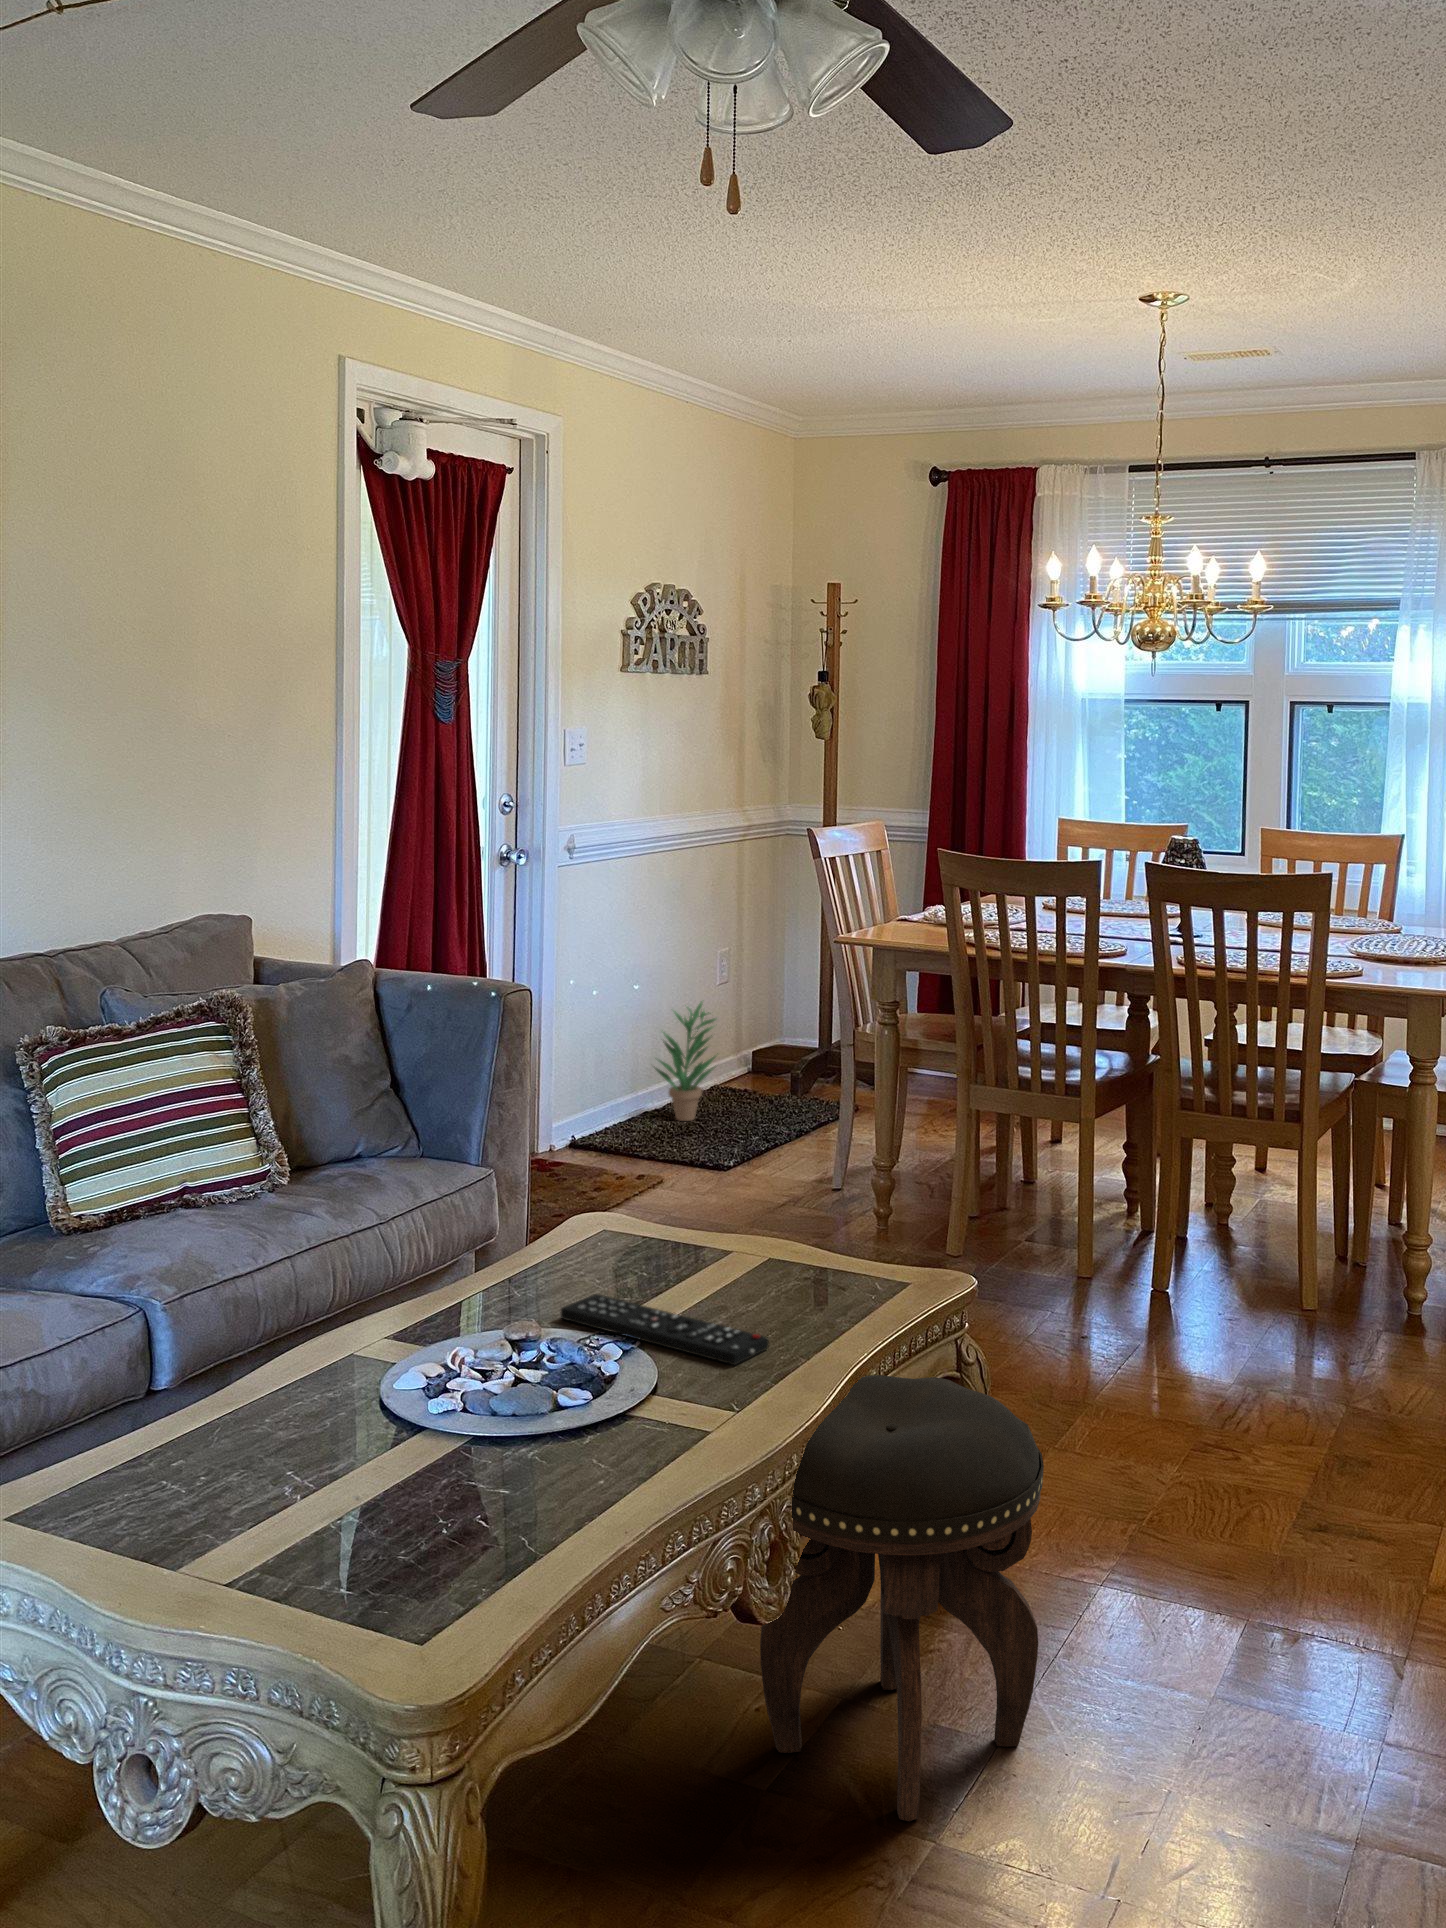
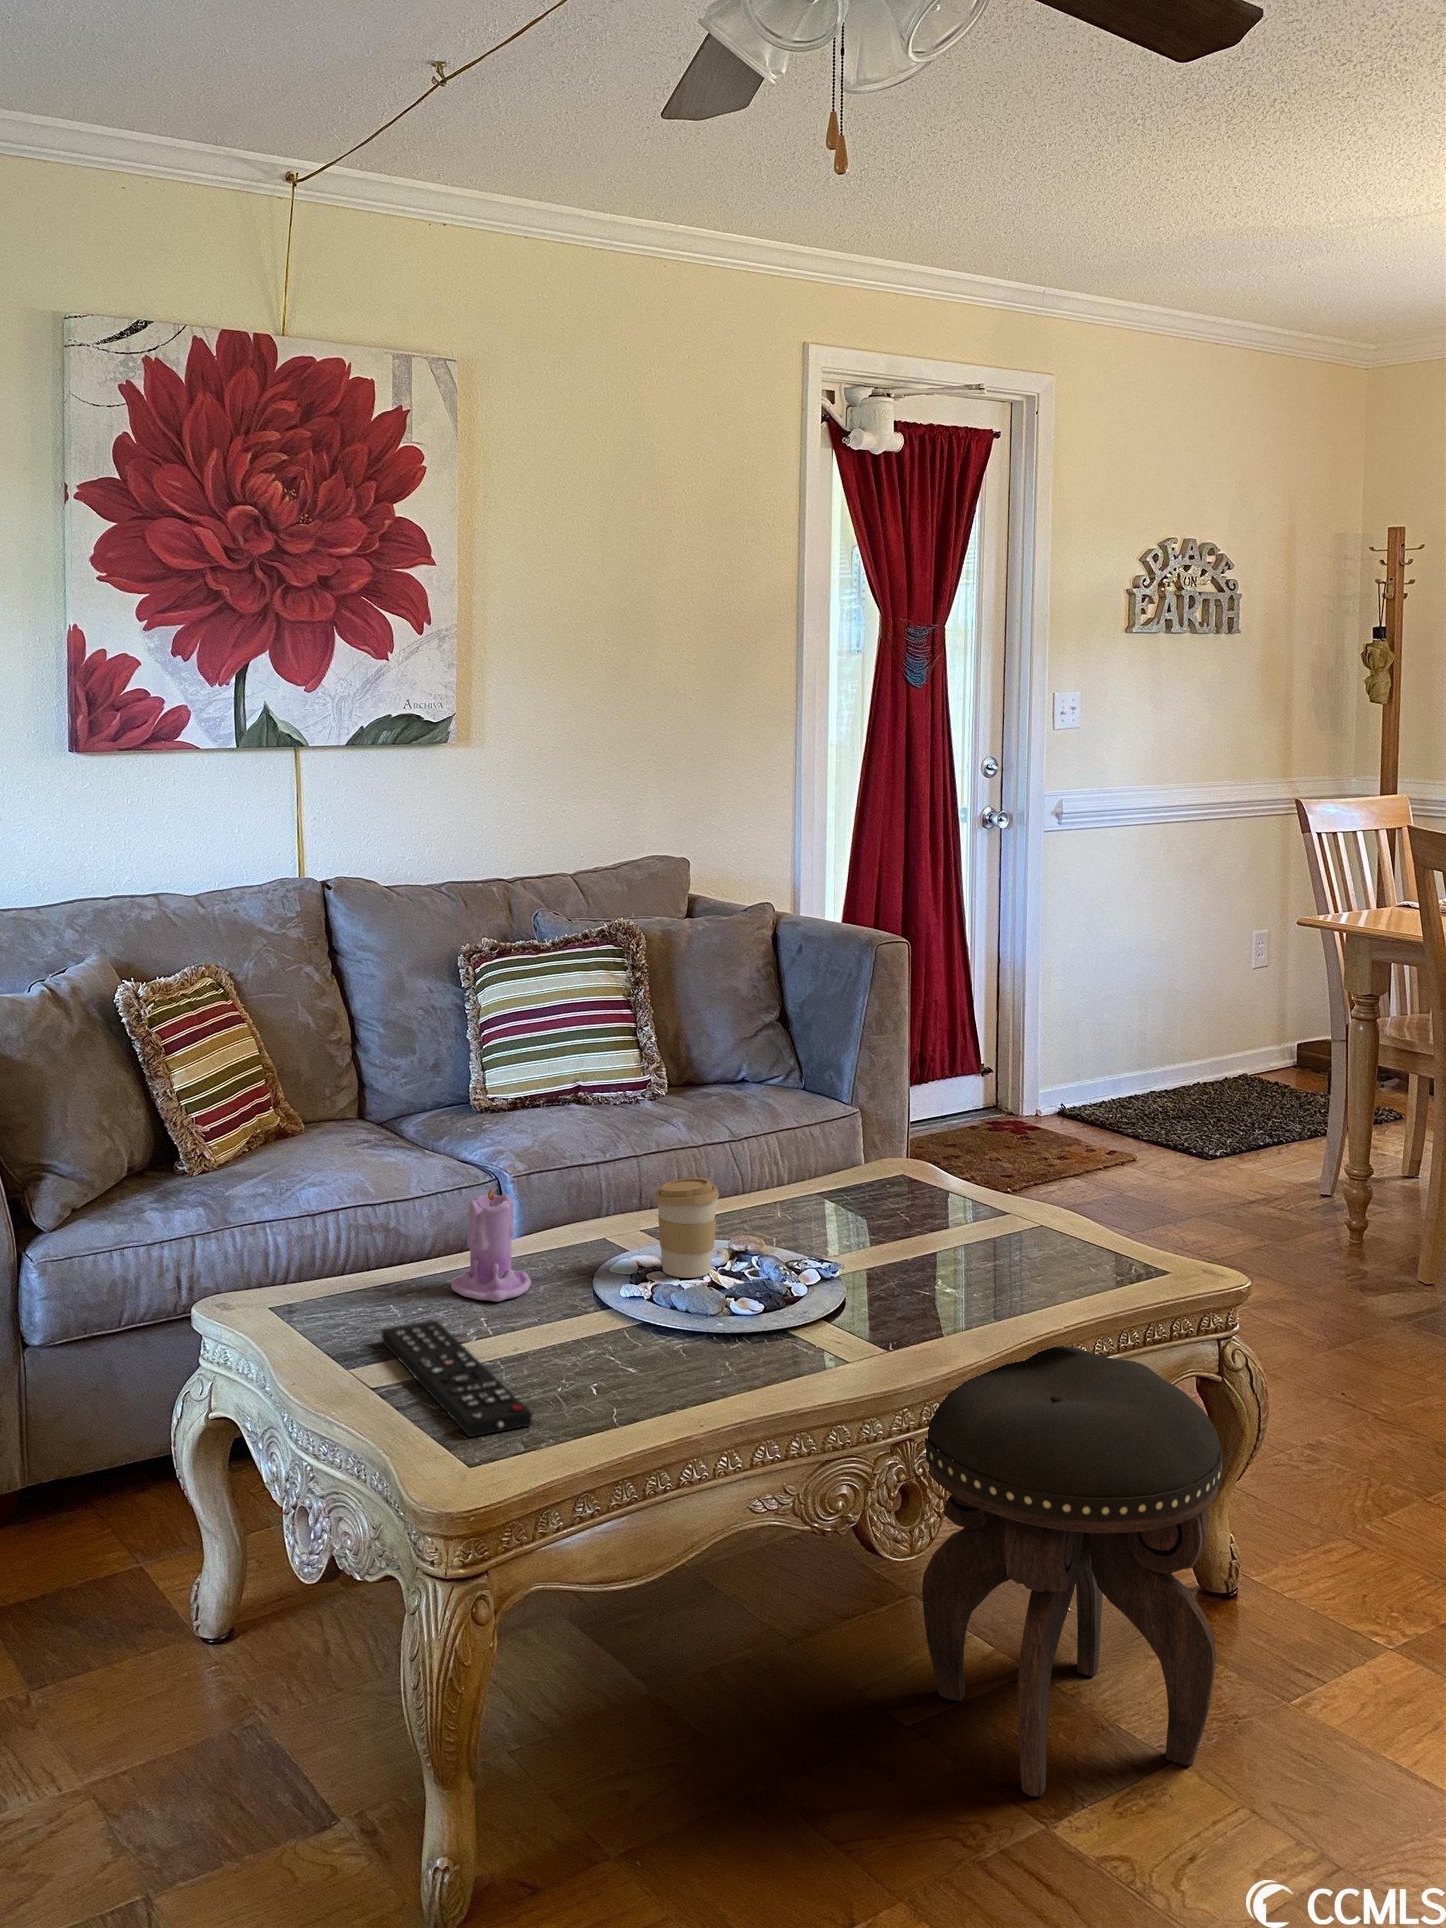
potted plant: present [655,1001,716,1121] -> none [1155,976,1235,1102]
coffee cup: none [435,1269,507,1381] -> present [654,1178,719,1278]
remote control: present [561,1294,769,1365] -> present [382,1321,532,1437]
candle: none [220,1313,316,1453] -> present [451,1184,531,1302]

